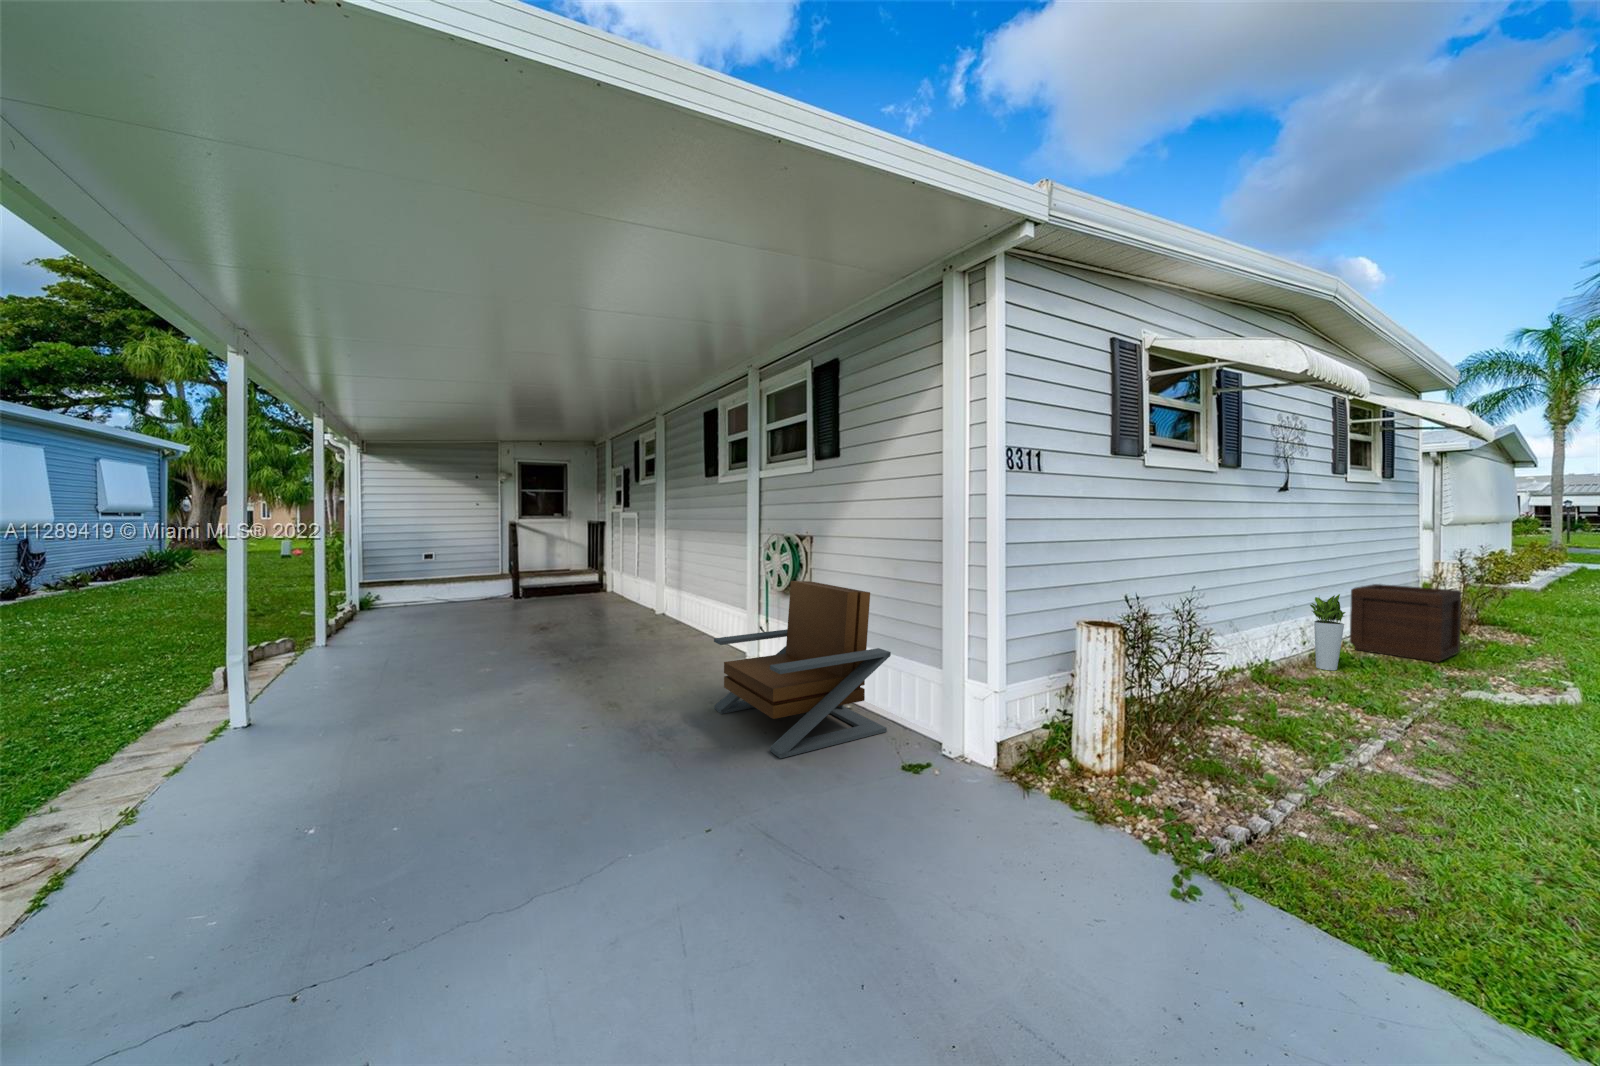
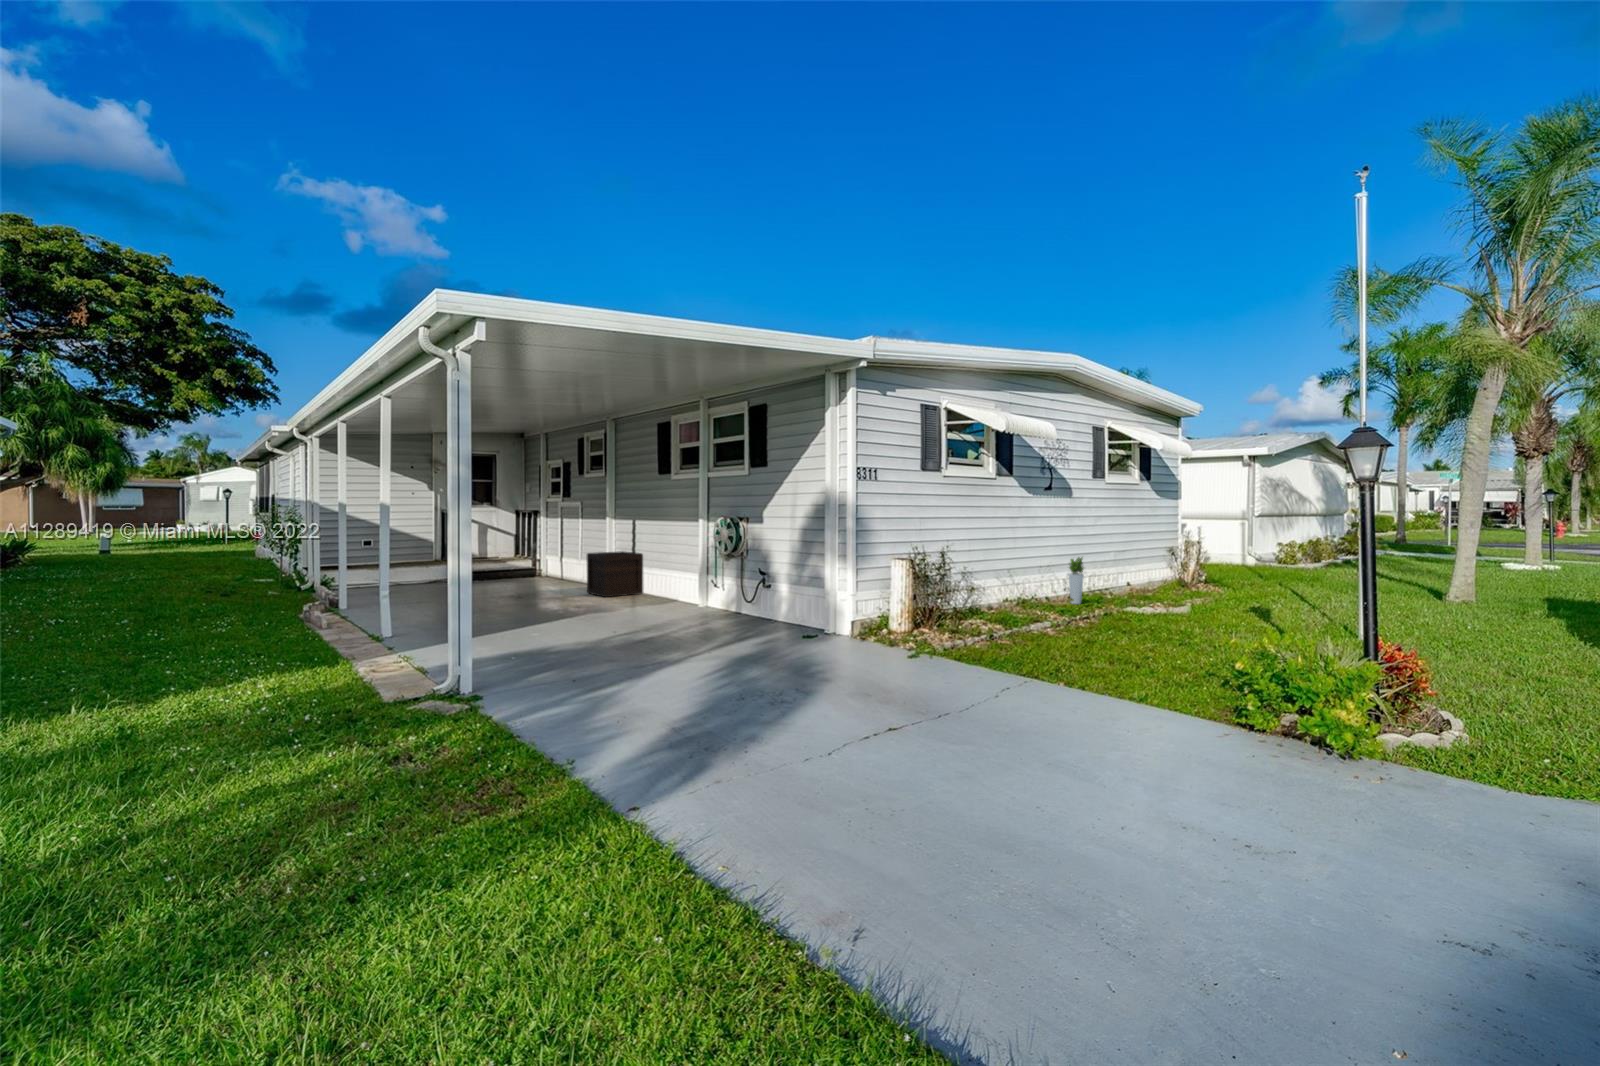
lounge chair: present [714,581,891,758] -> none [690,545,798,635]
wooden crate: present [1350,584,1461,662] -> present [587,551,643,597]

